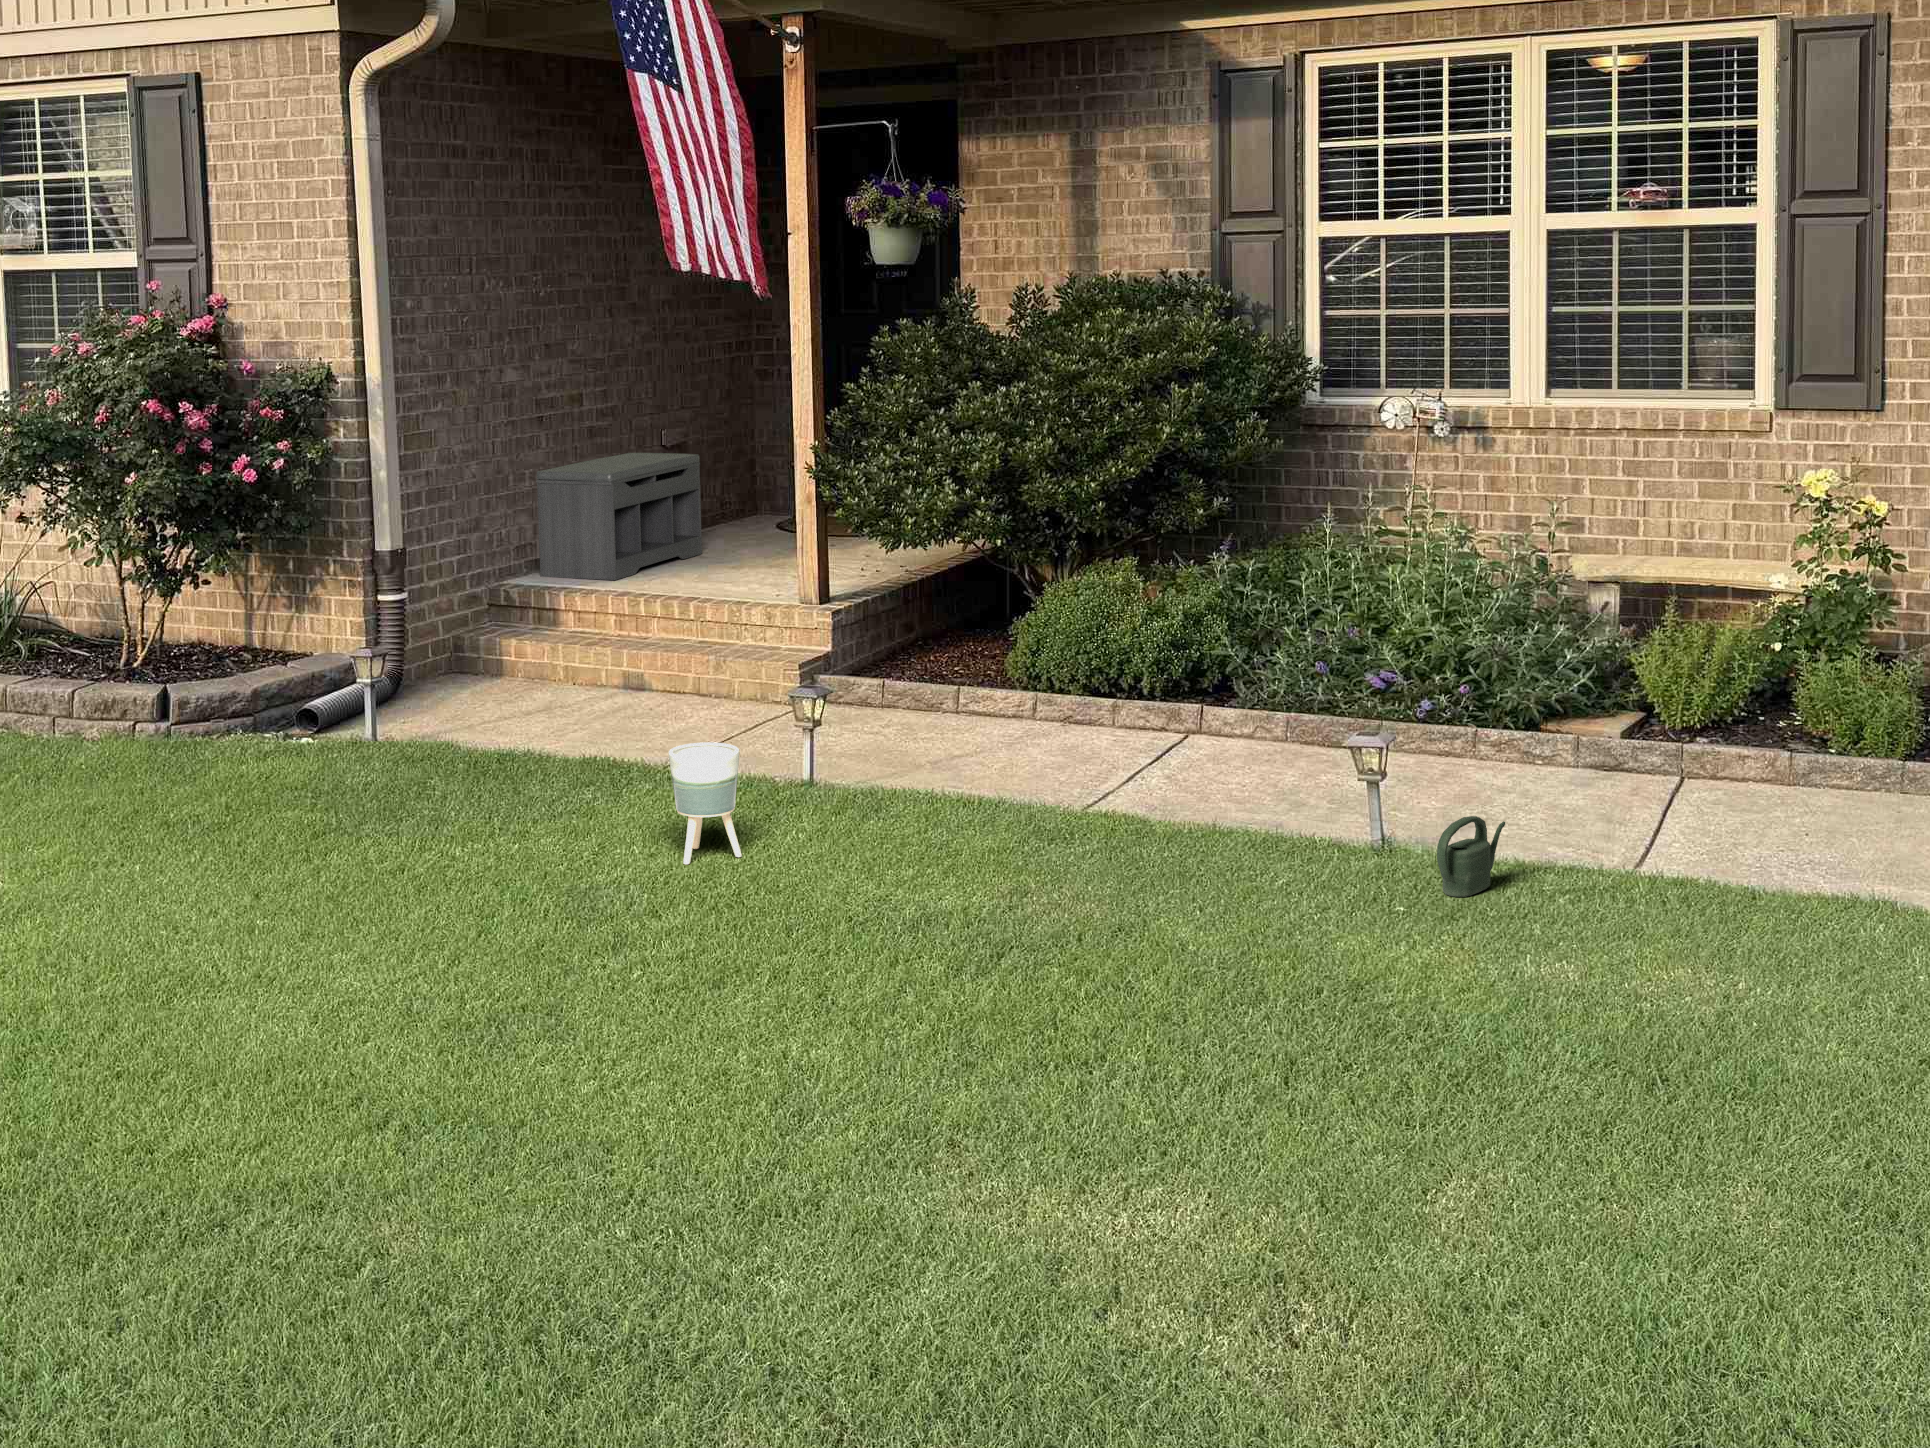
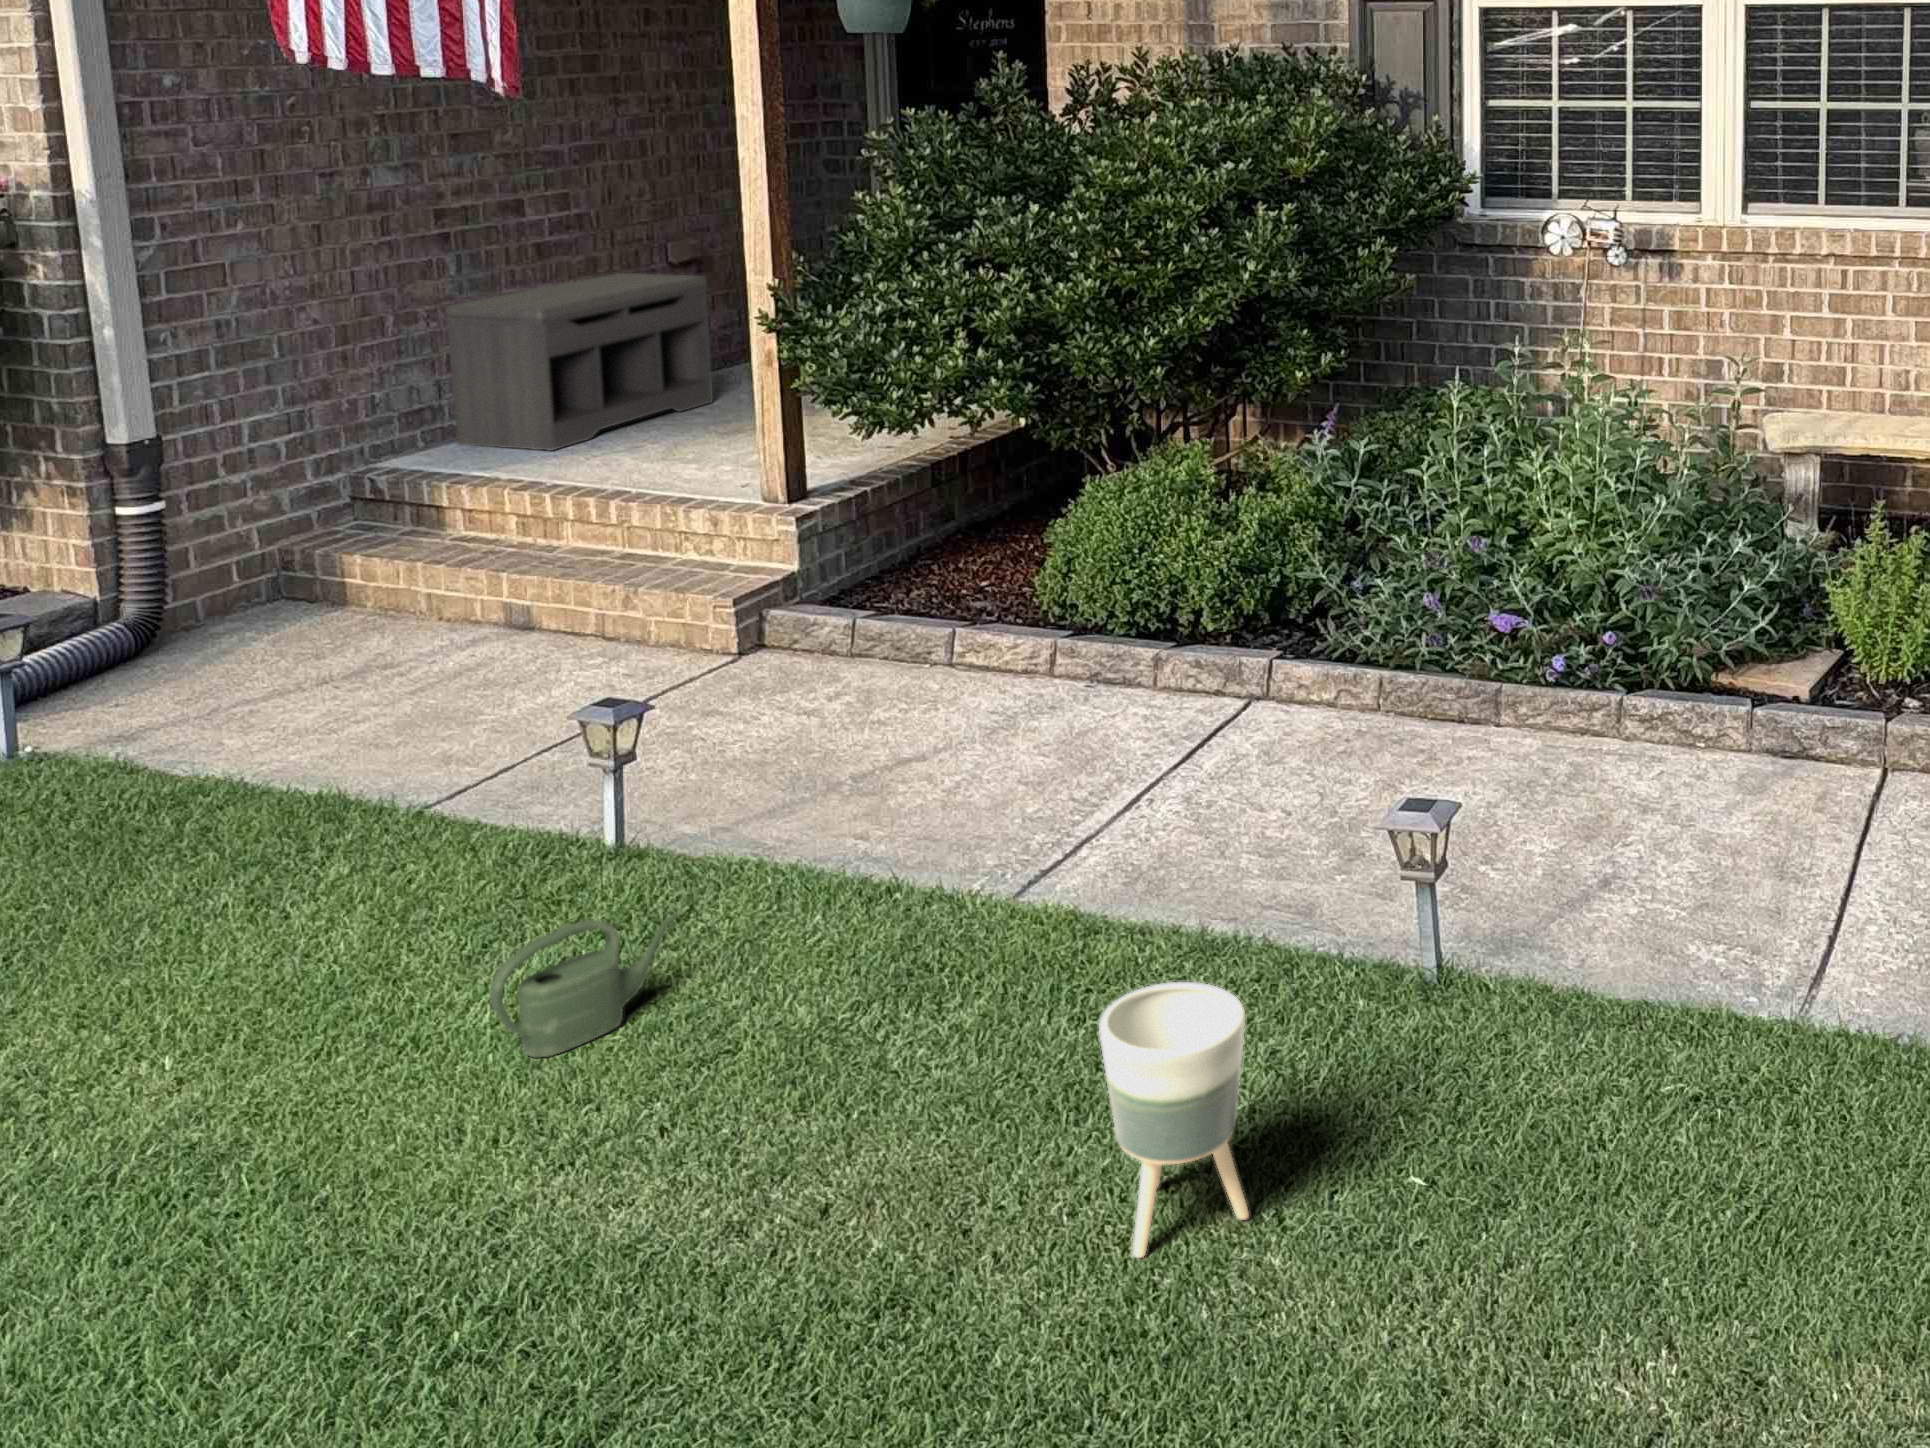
planter: present [669,742,742,865] -> present [1099,982,1249,1258]
watering can: present [1437,816,1505,897] -> present [490,913,678,1058]

